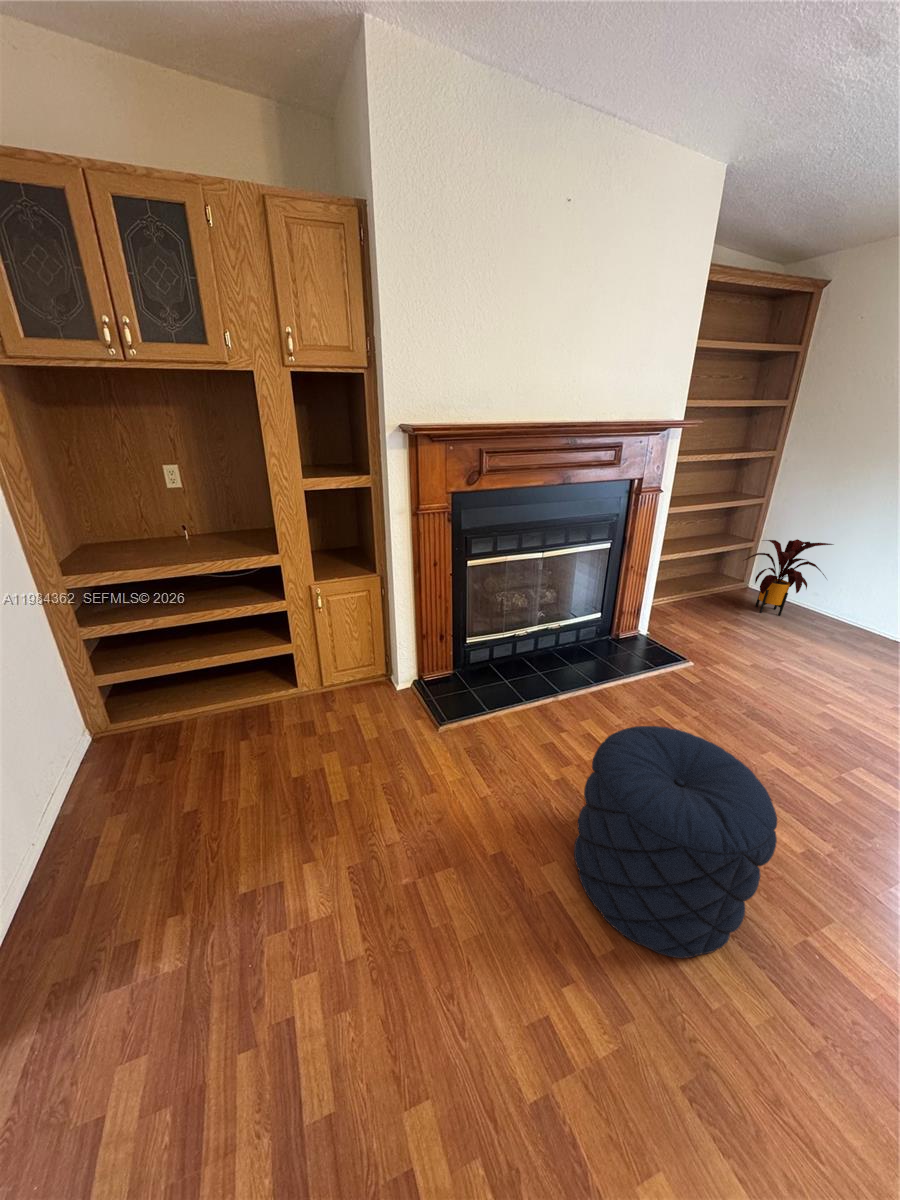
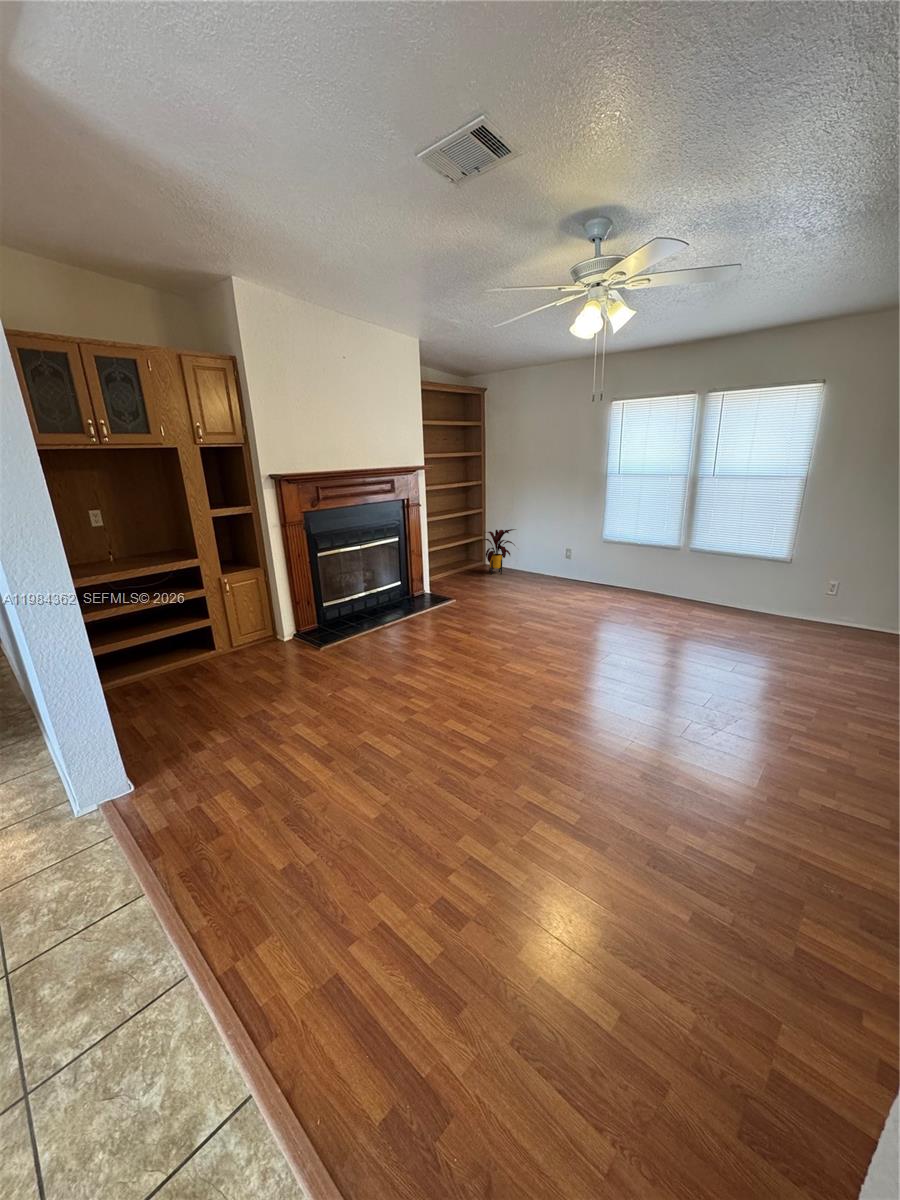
pouf: present [574,726,777,958] -> none [405,600,475,681]

